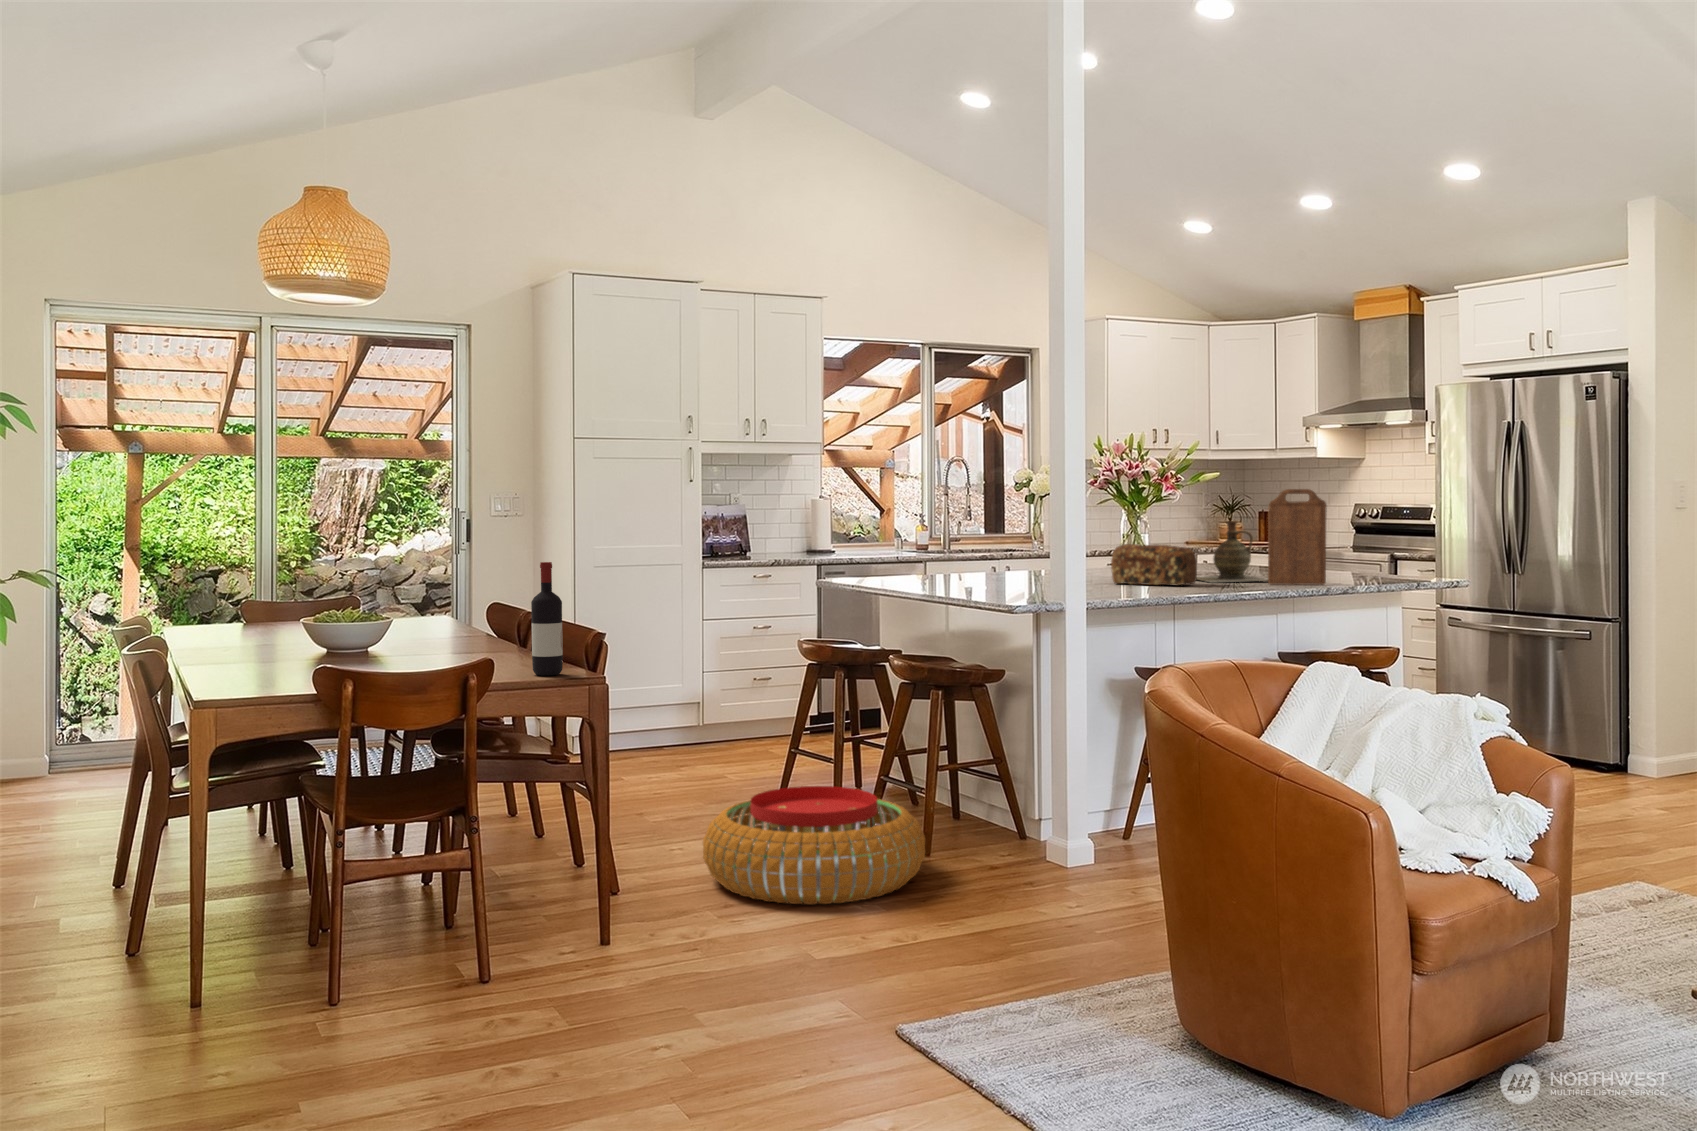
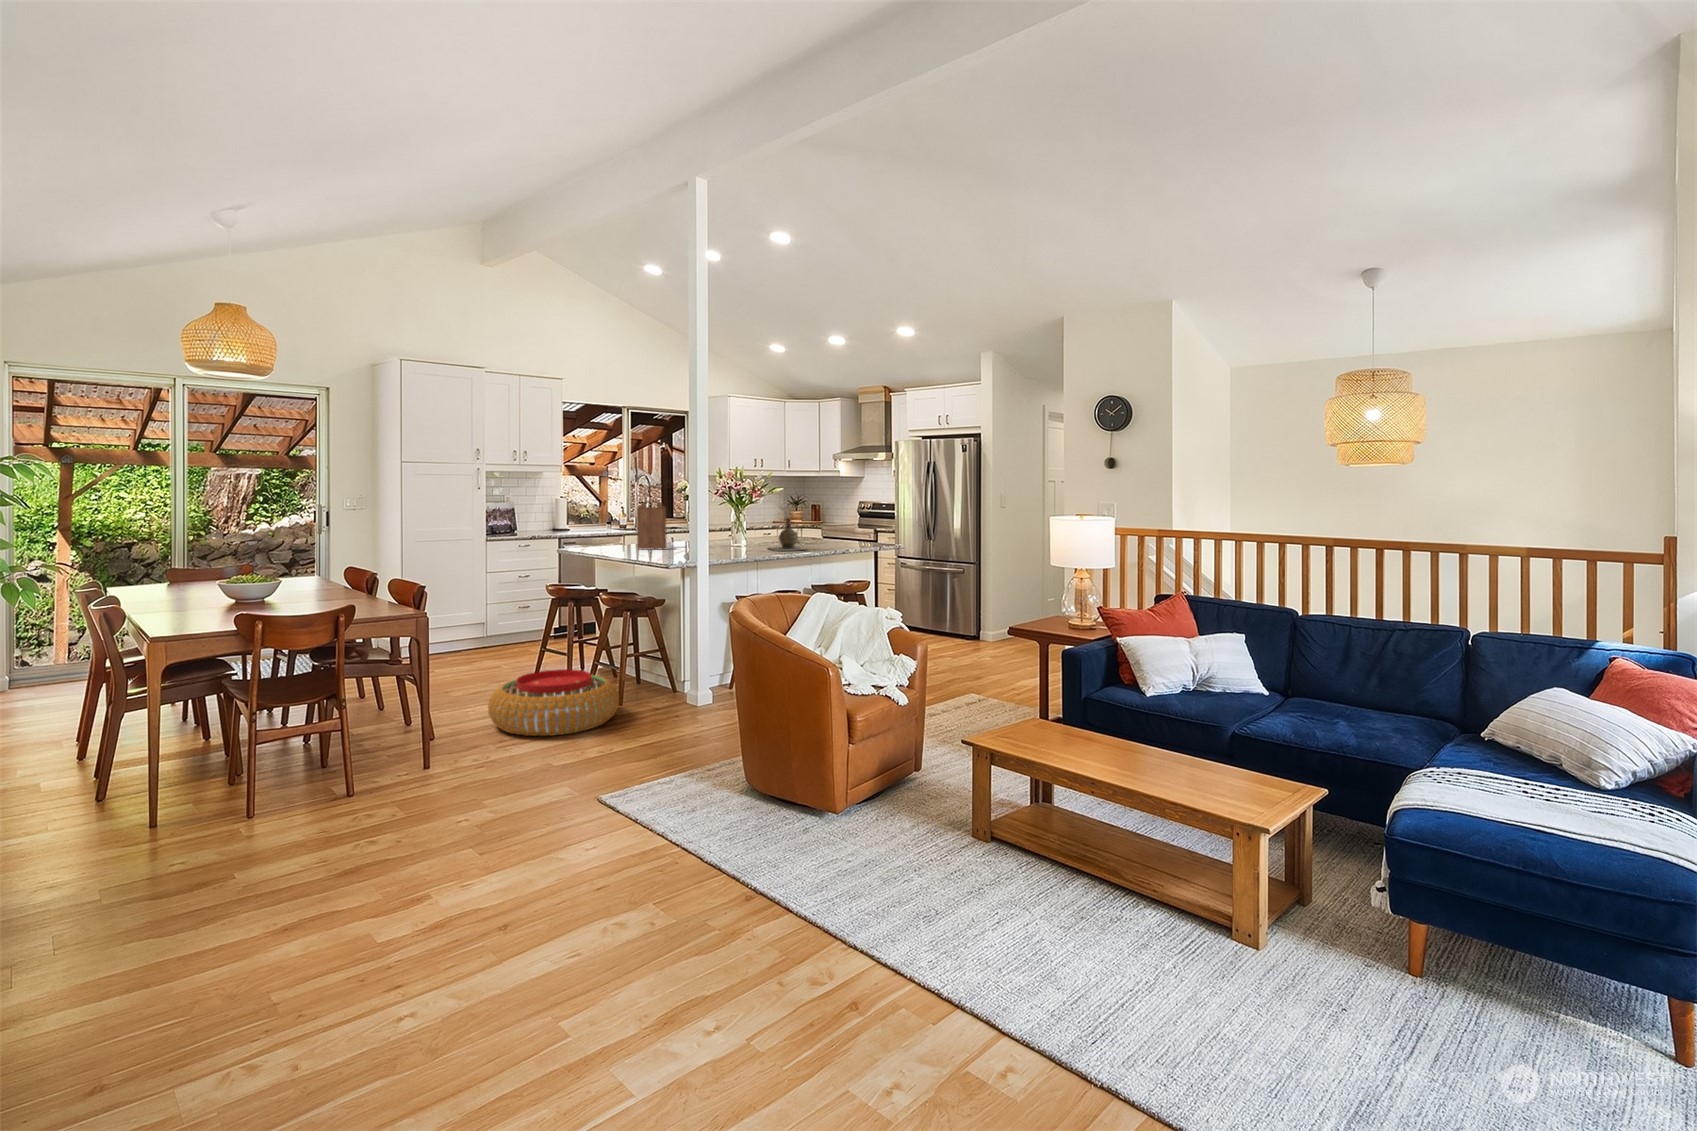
cutting board: present [1268,489,1327,585] -> present [637,501,667,550]
bread loaf: present [1111,544,1197,586] -> none [724,531,769,554]
wine bottle: present [531,562,563,676] -> none [376,551,397,617]

